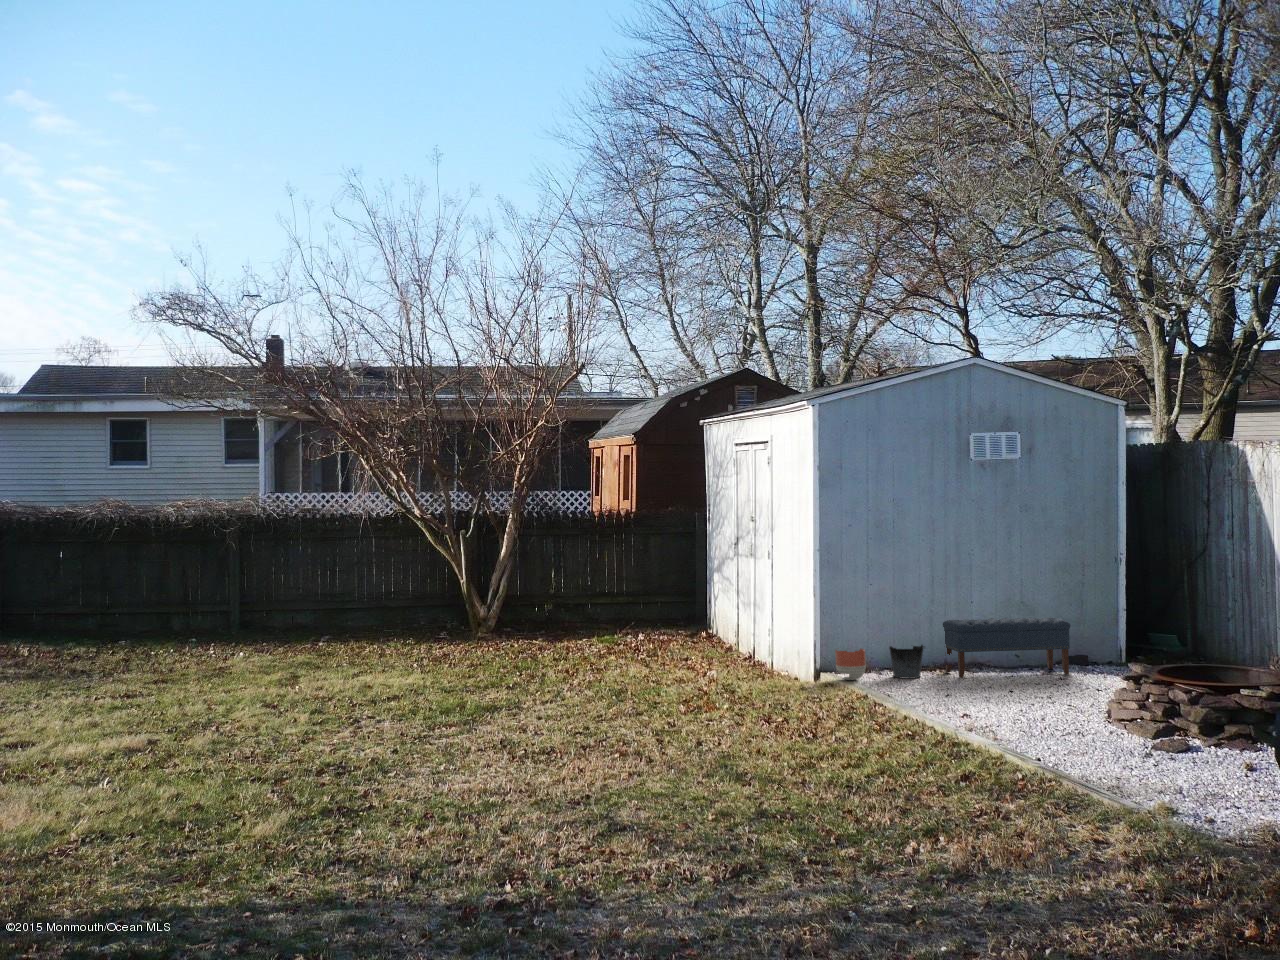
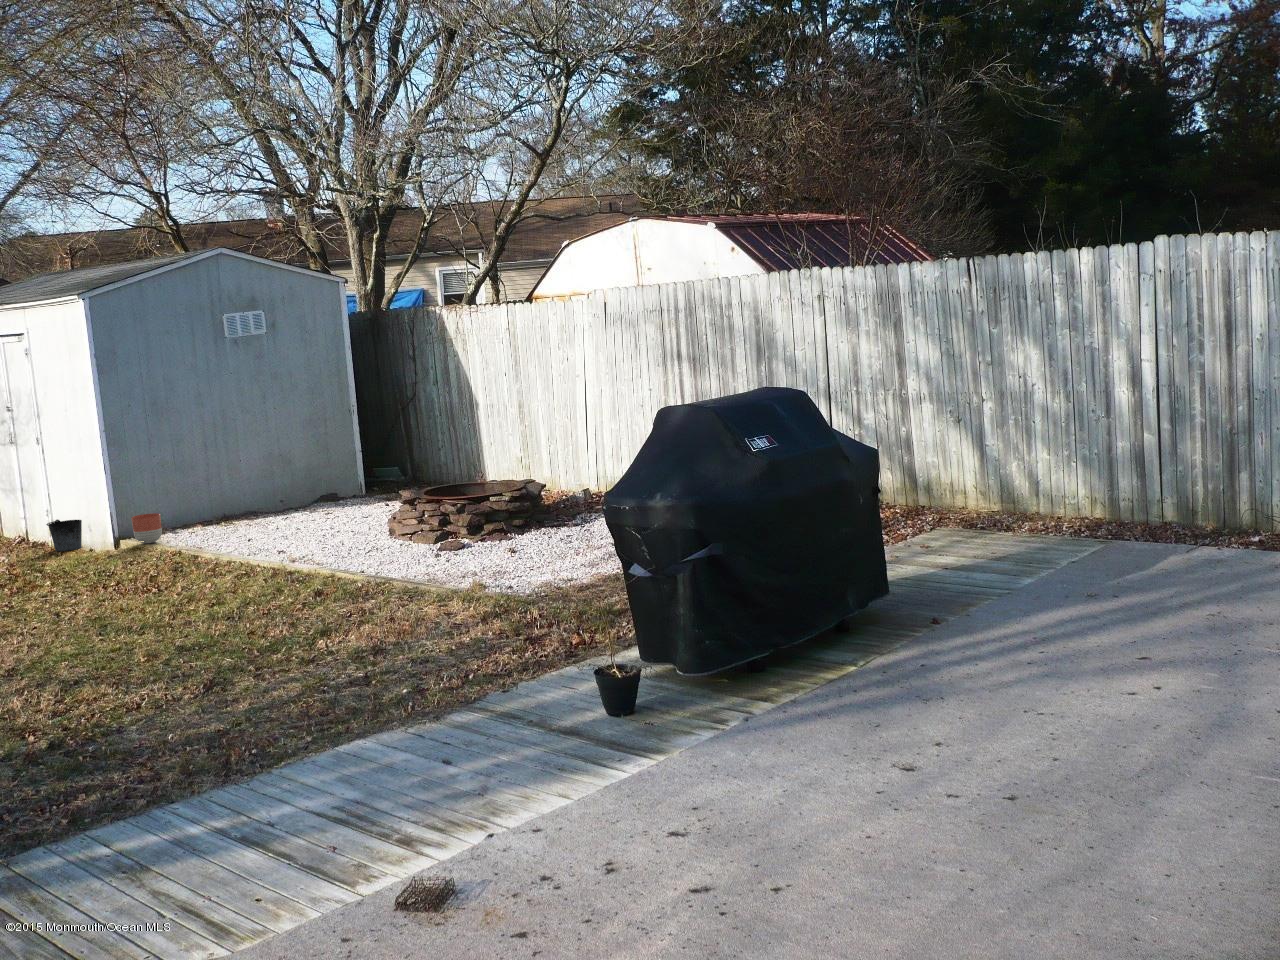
bench: present [943,617,1070,678] -> none [223,464,334,526]
bucket: present [889,645,925,679] -> present [46,520,82,551]

